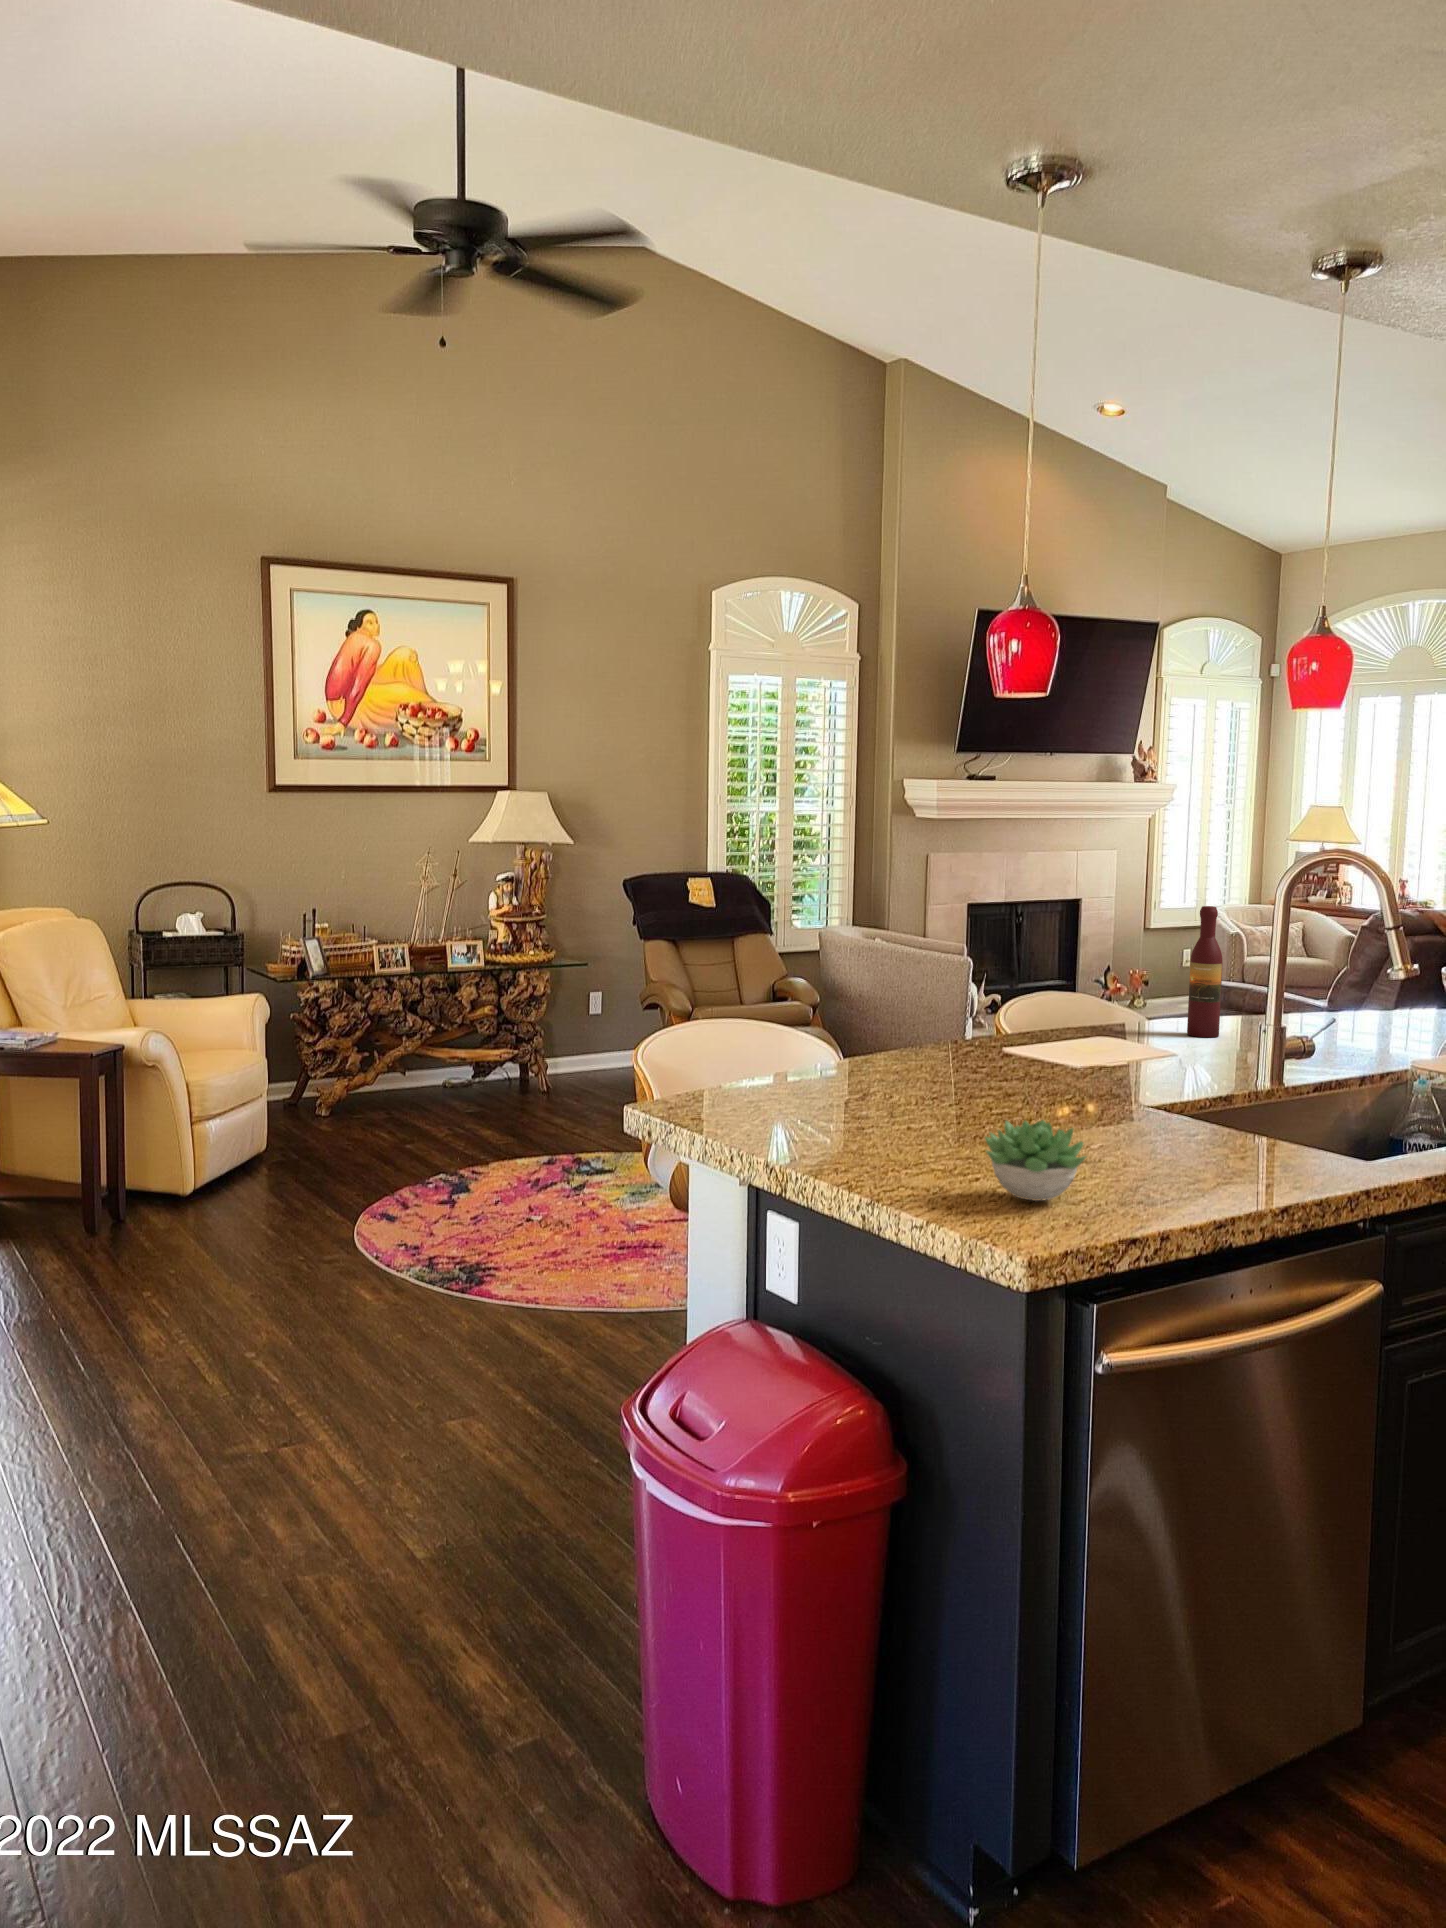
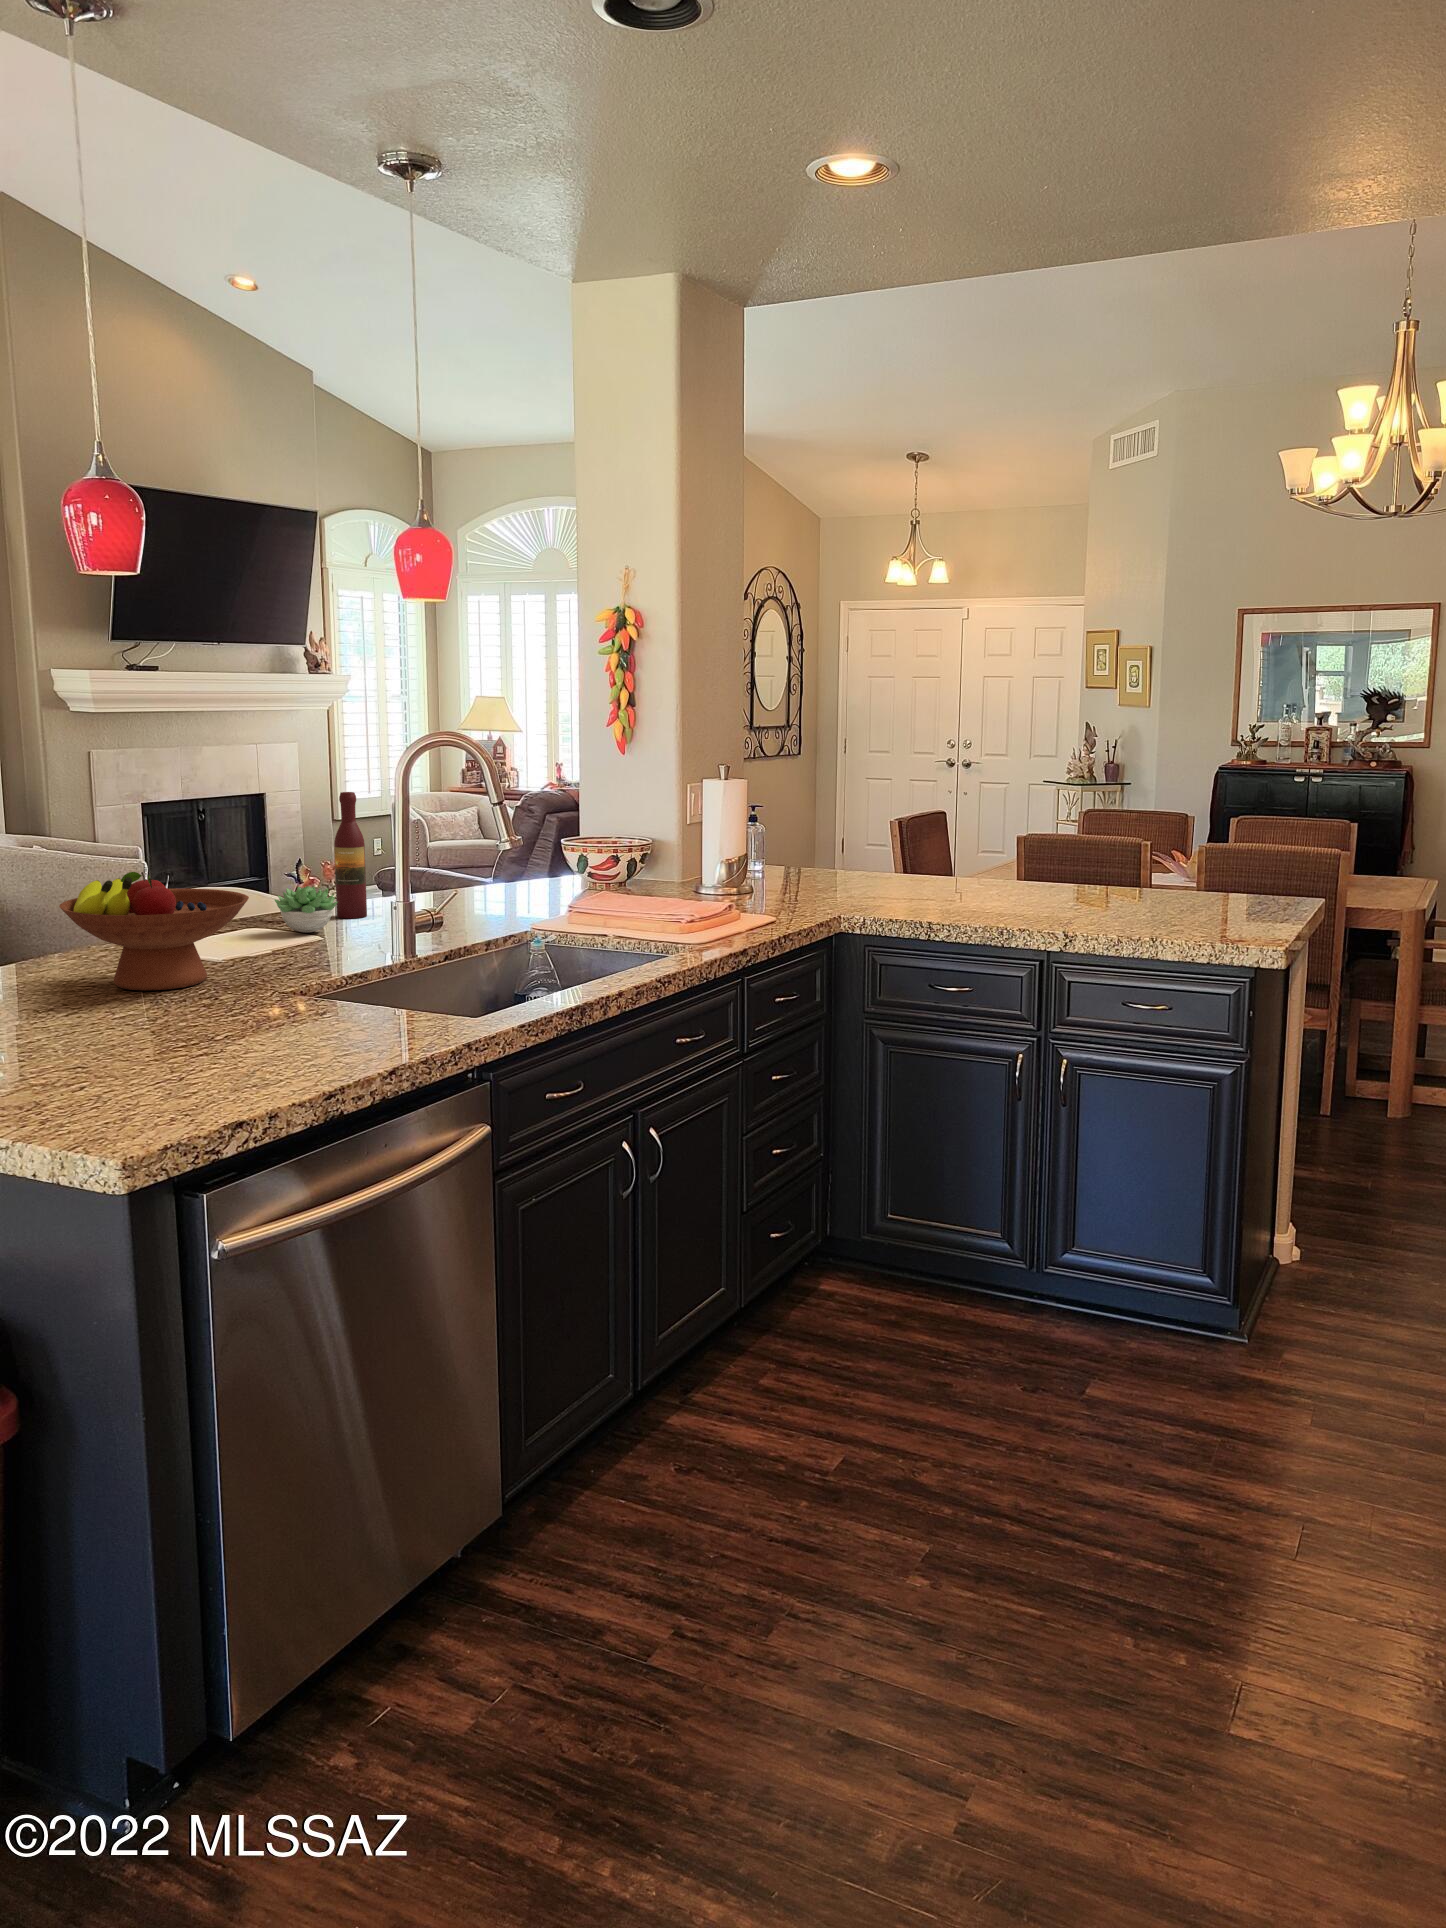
fruit bowl: none [944,975,1118,1092] -> present [59,872,249,990]
succulent plant: present [985,1120,1086,1201] -> present [275,886,338,933]

